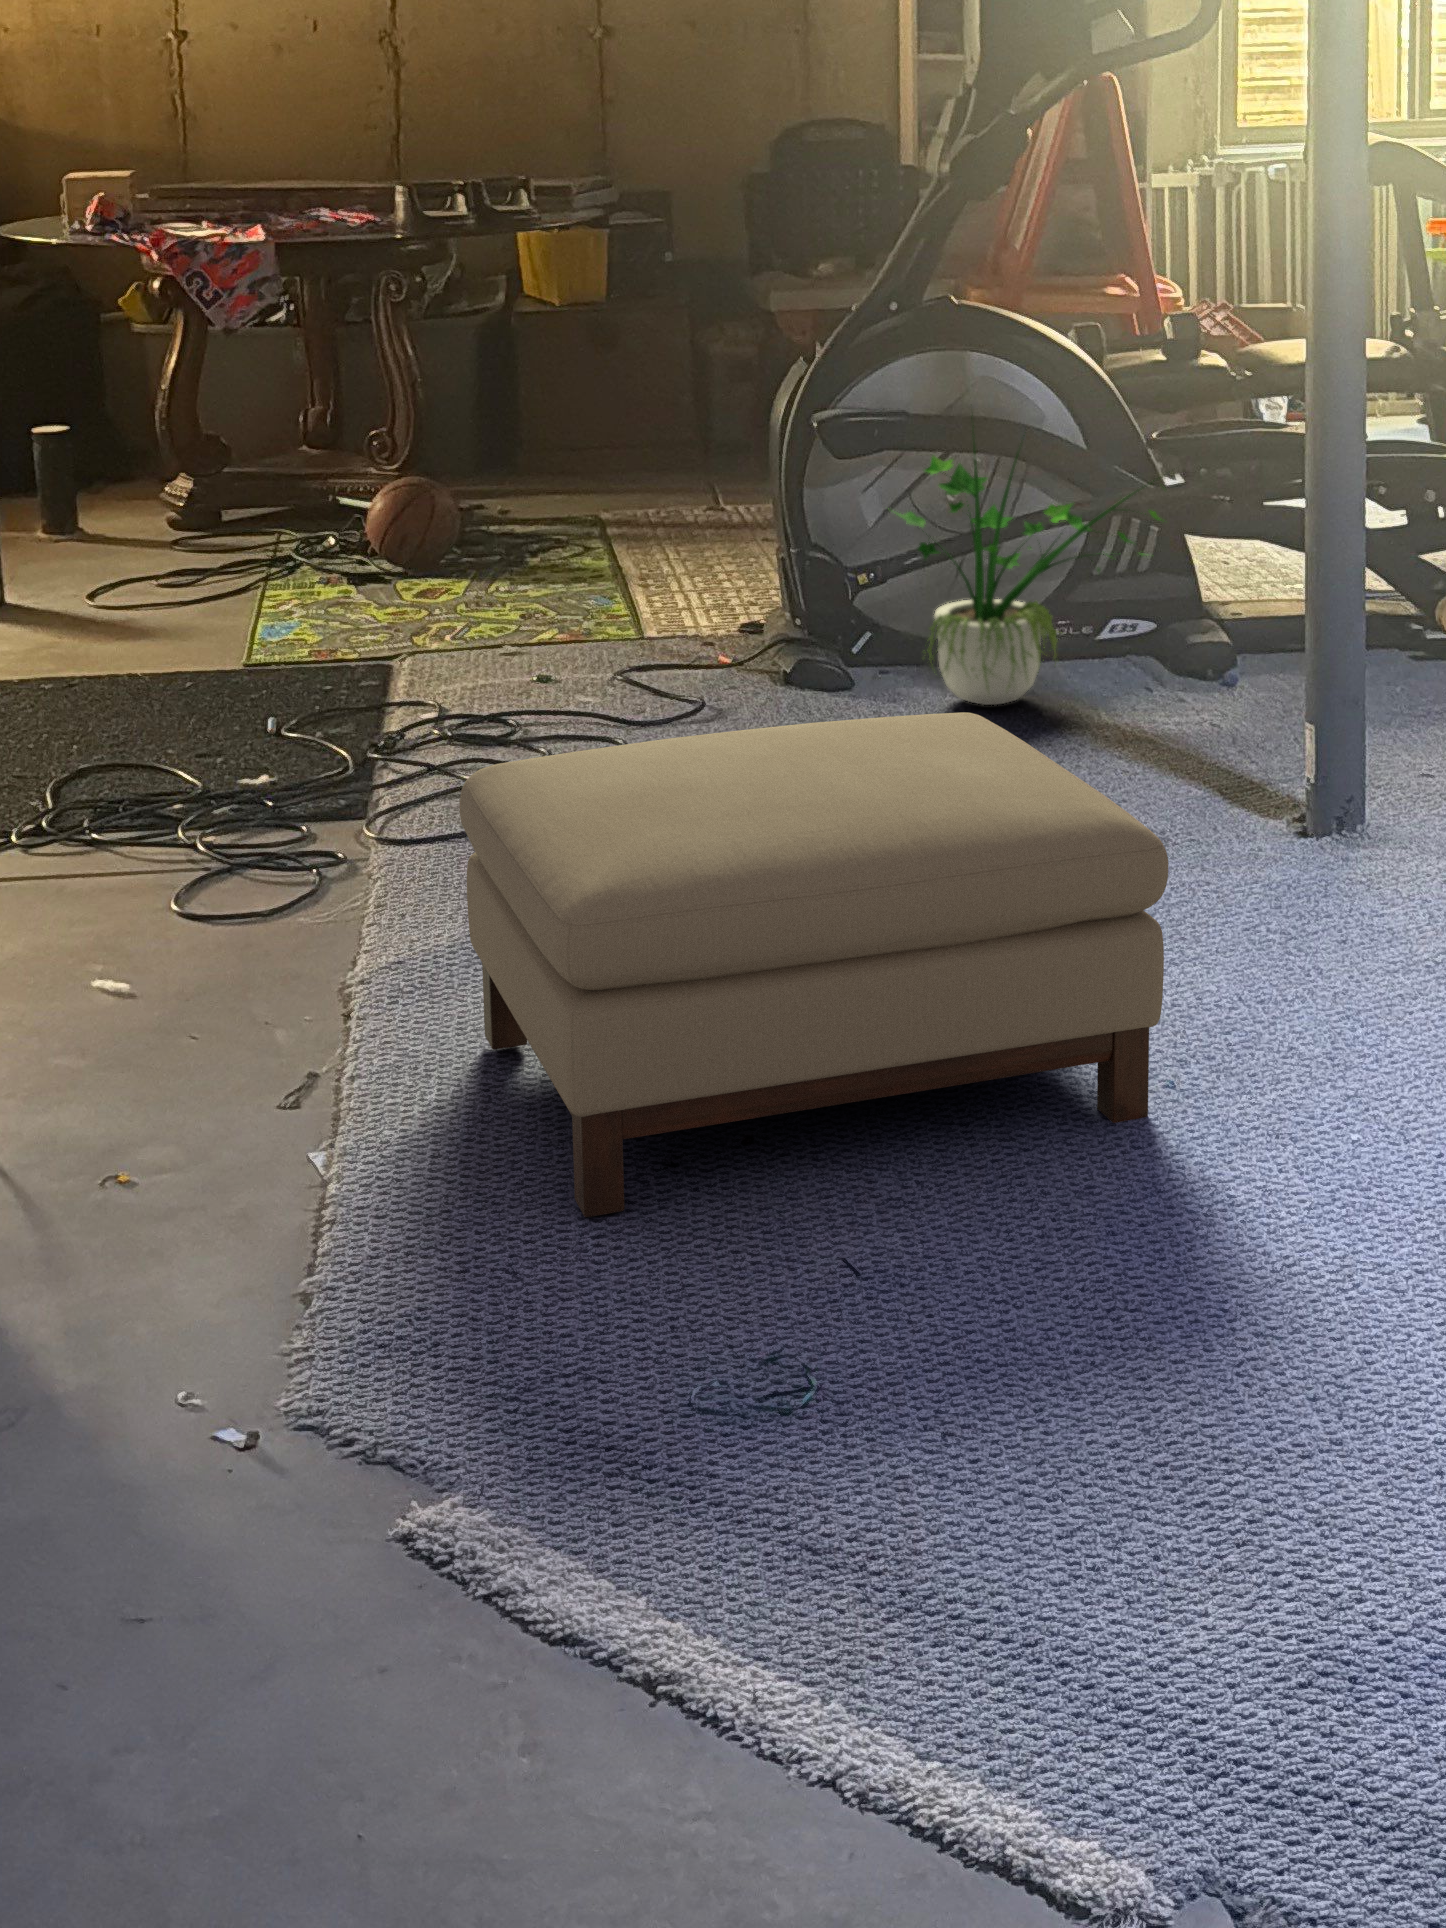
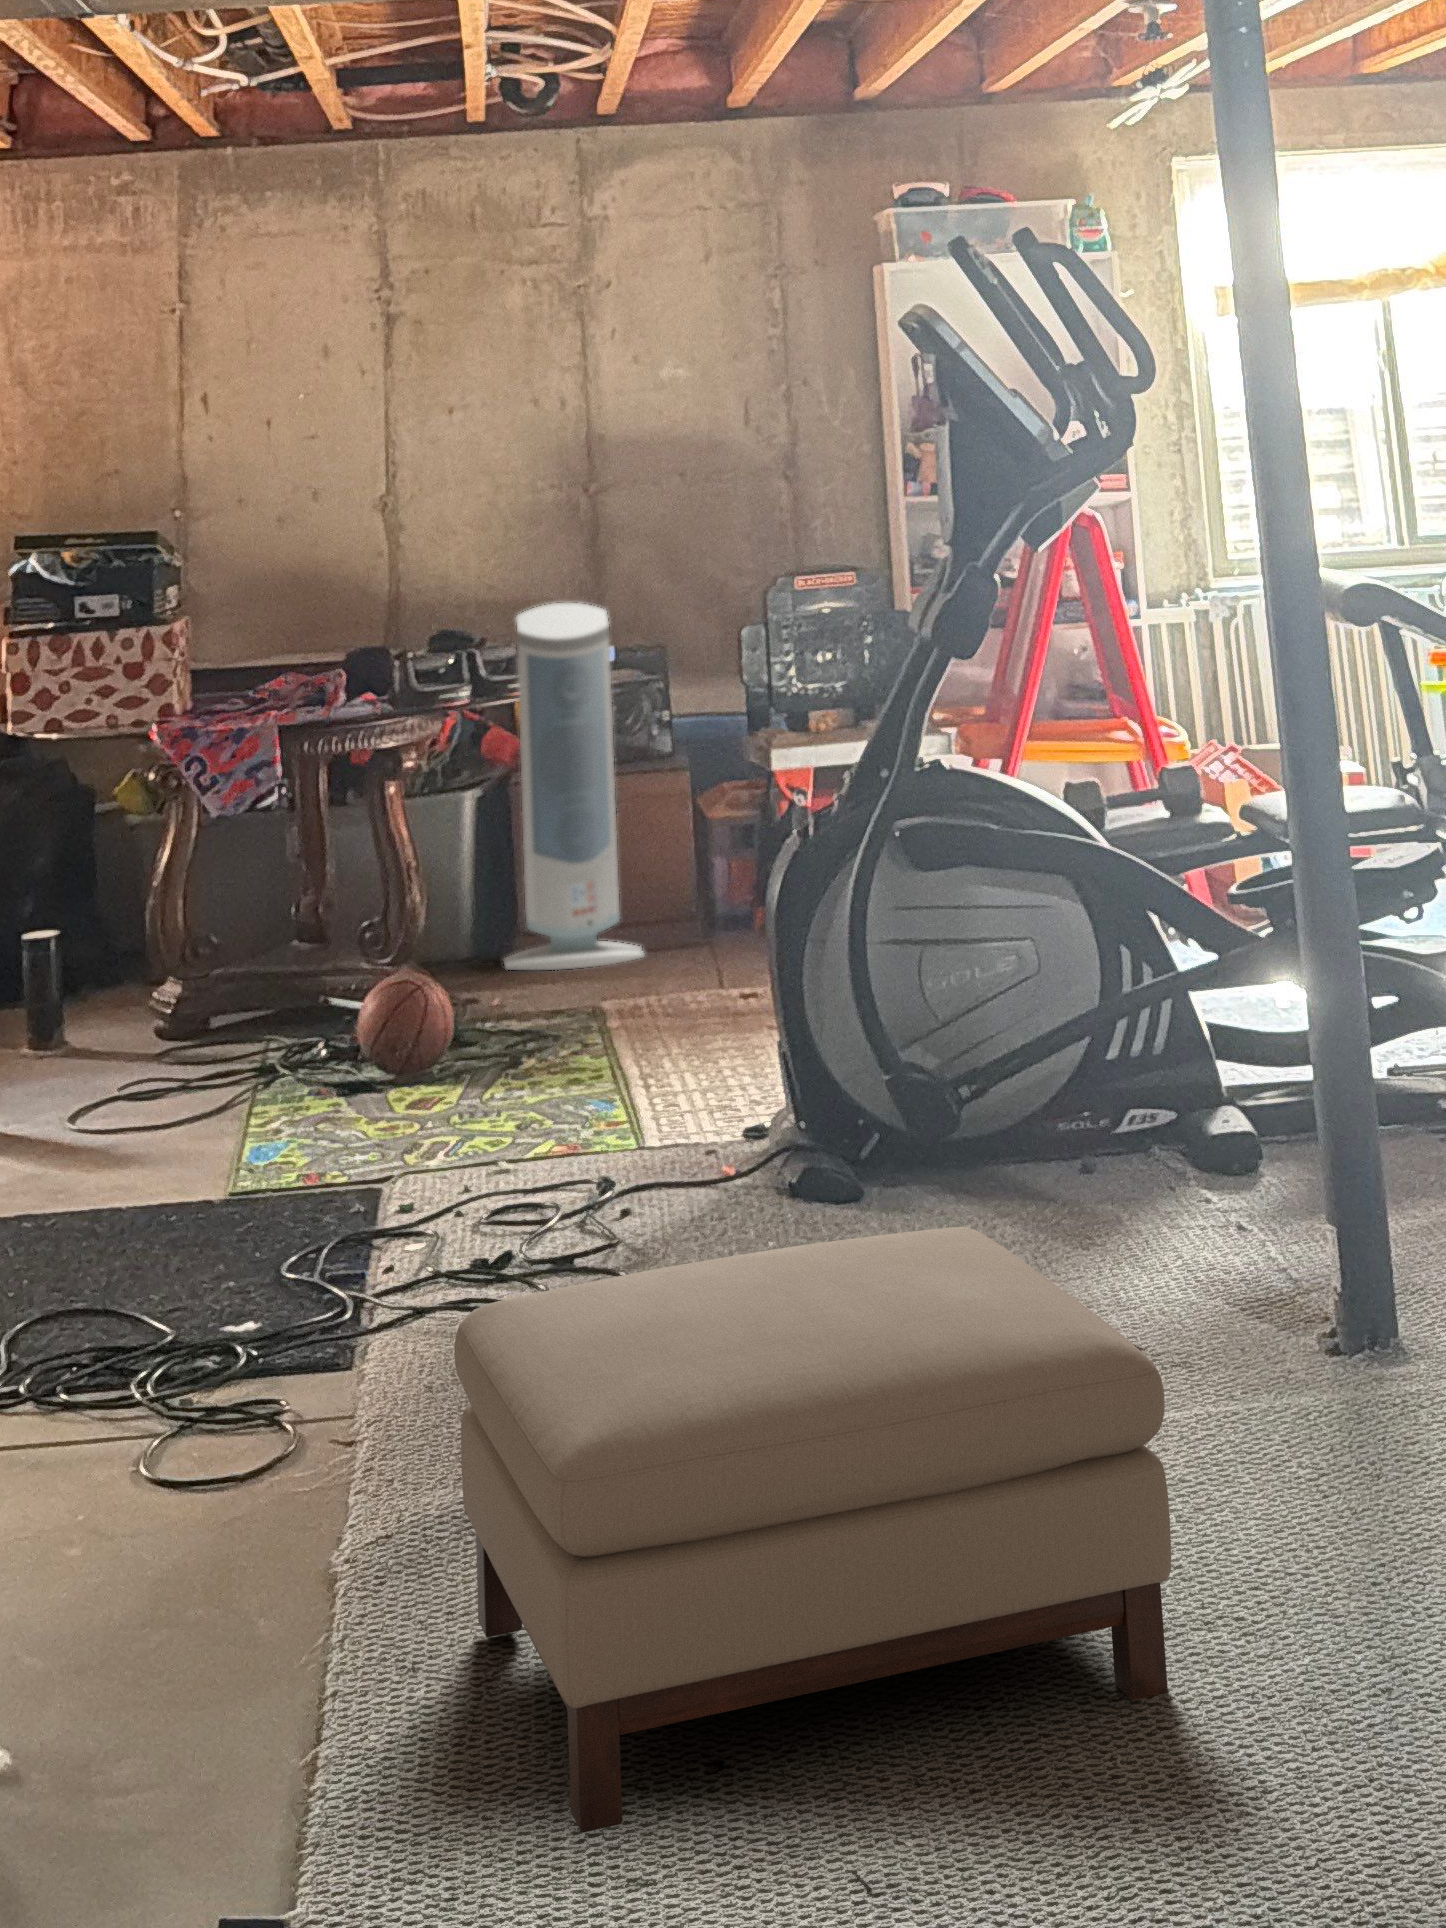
air purifier: none [505,136,643,482] -> present [504,603,644,970]
potted plant: present [896,446,1162,705] -> none [883,873,1180,1213]

